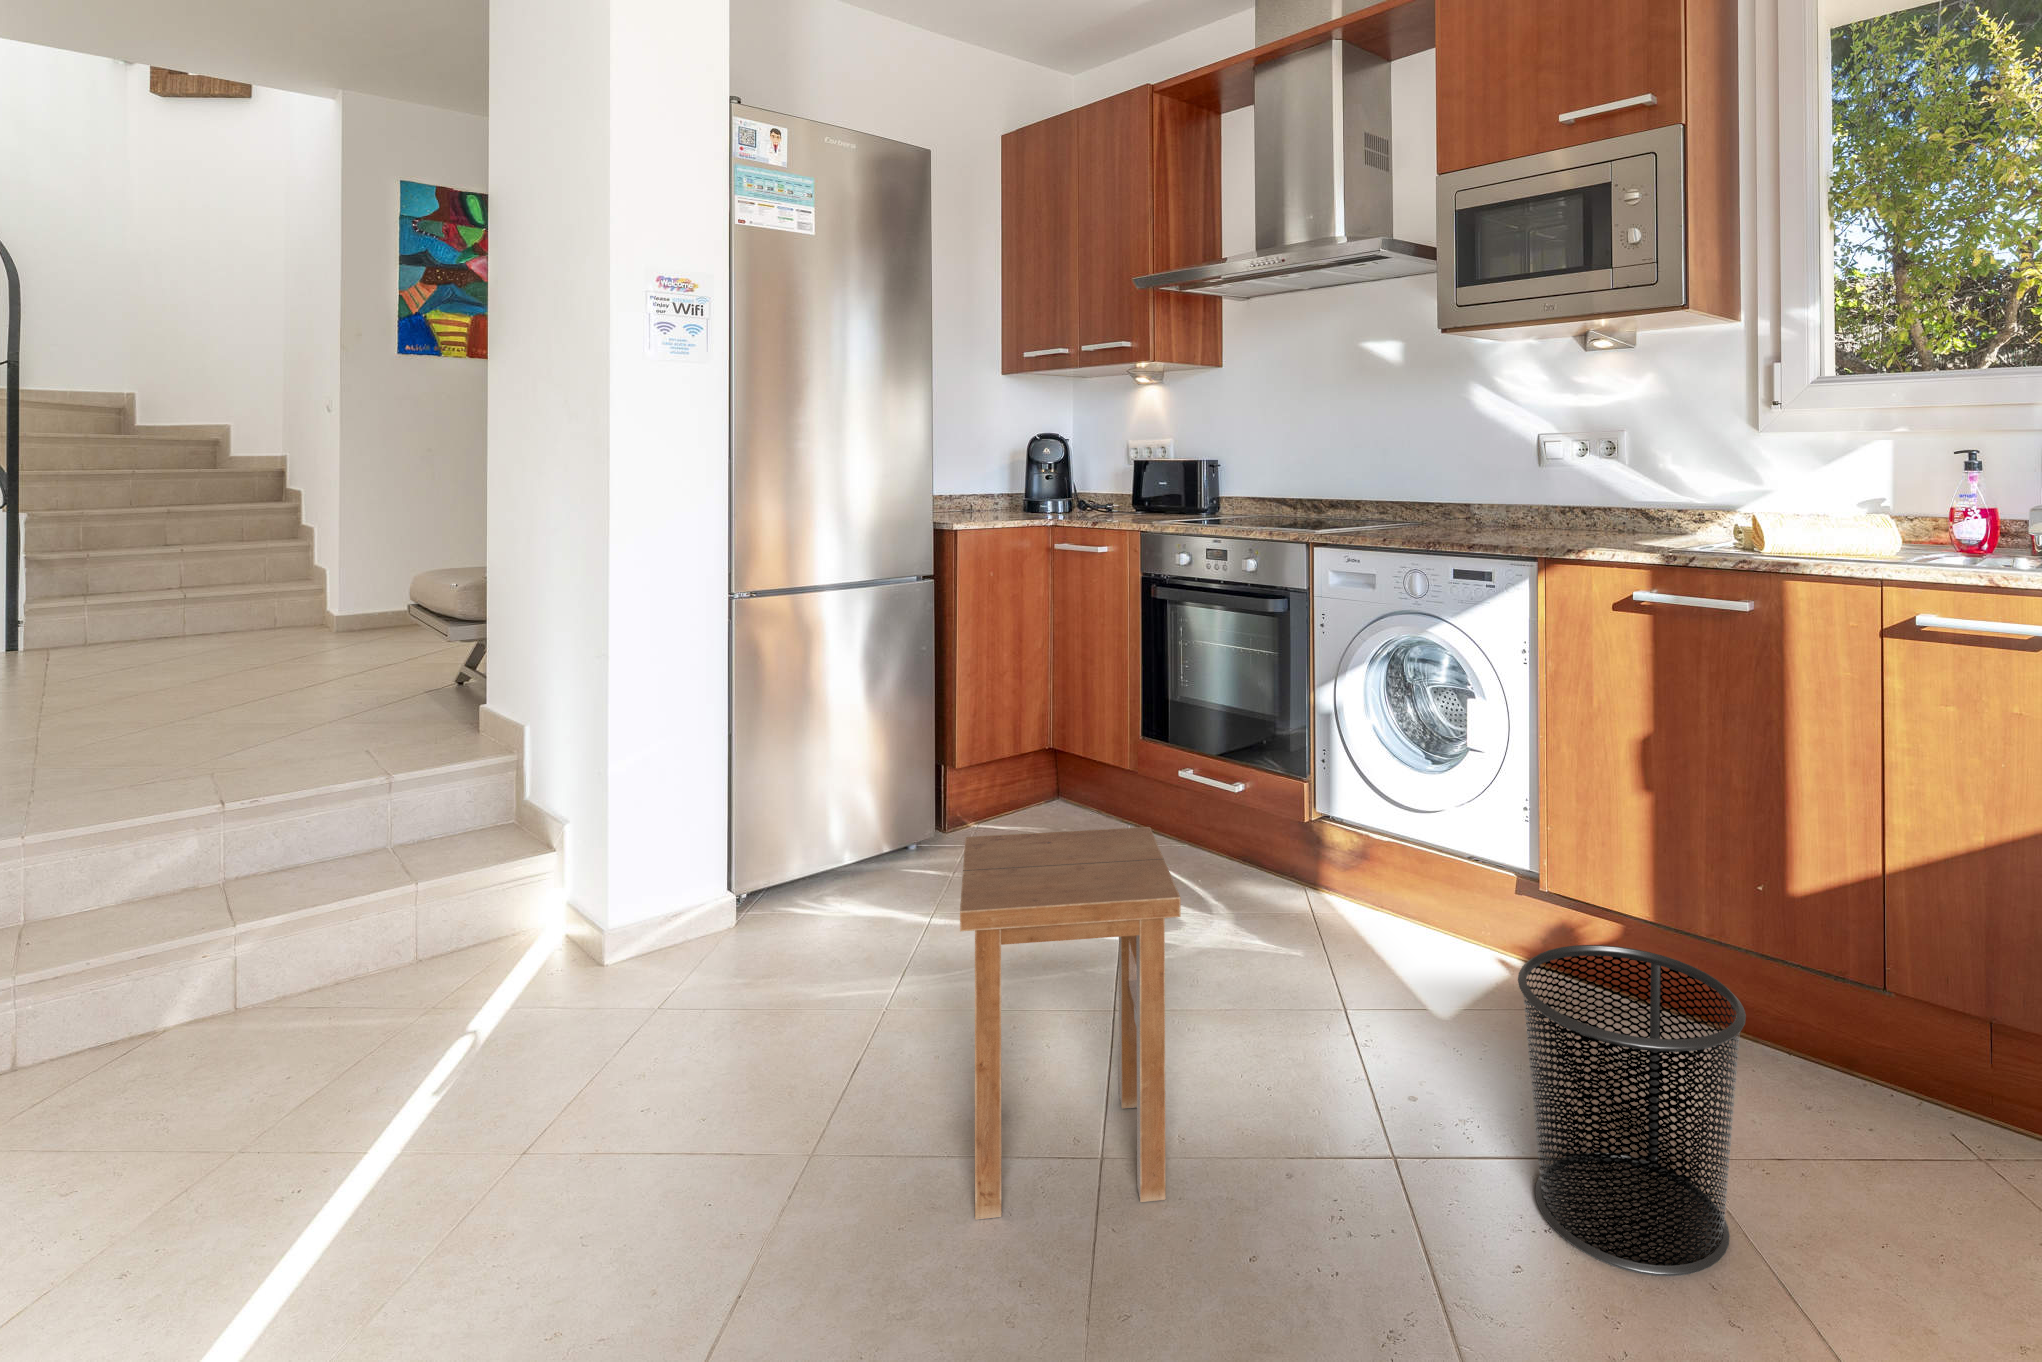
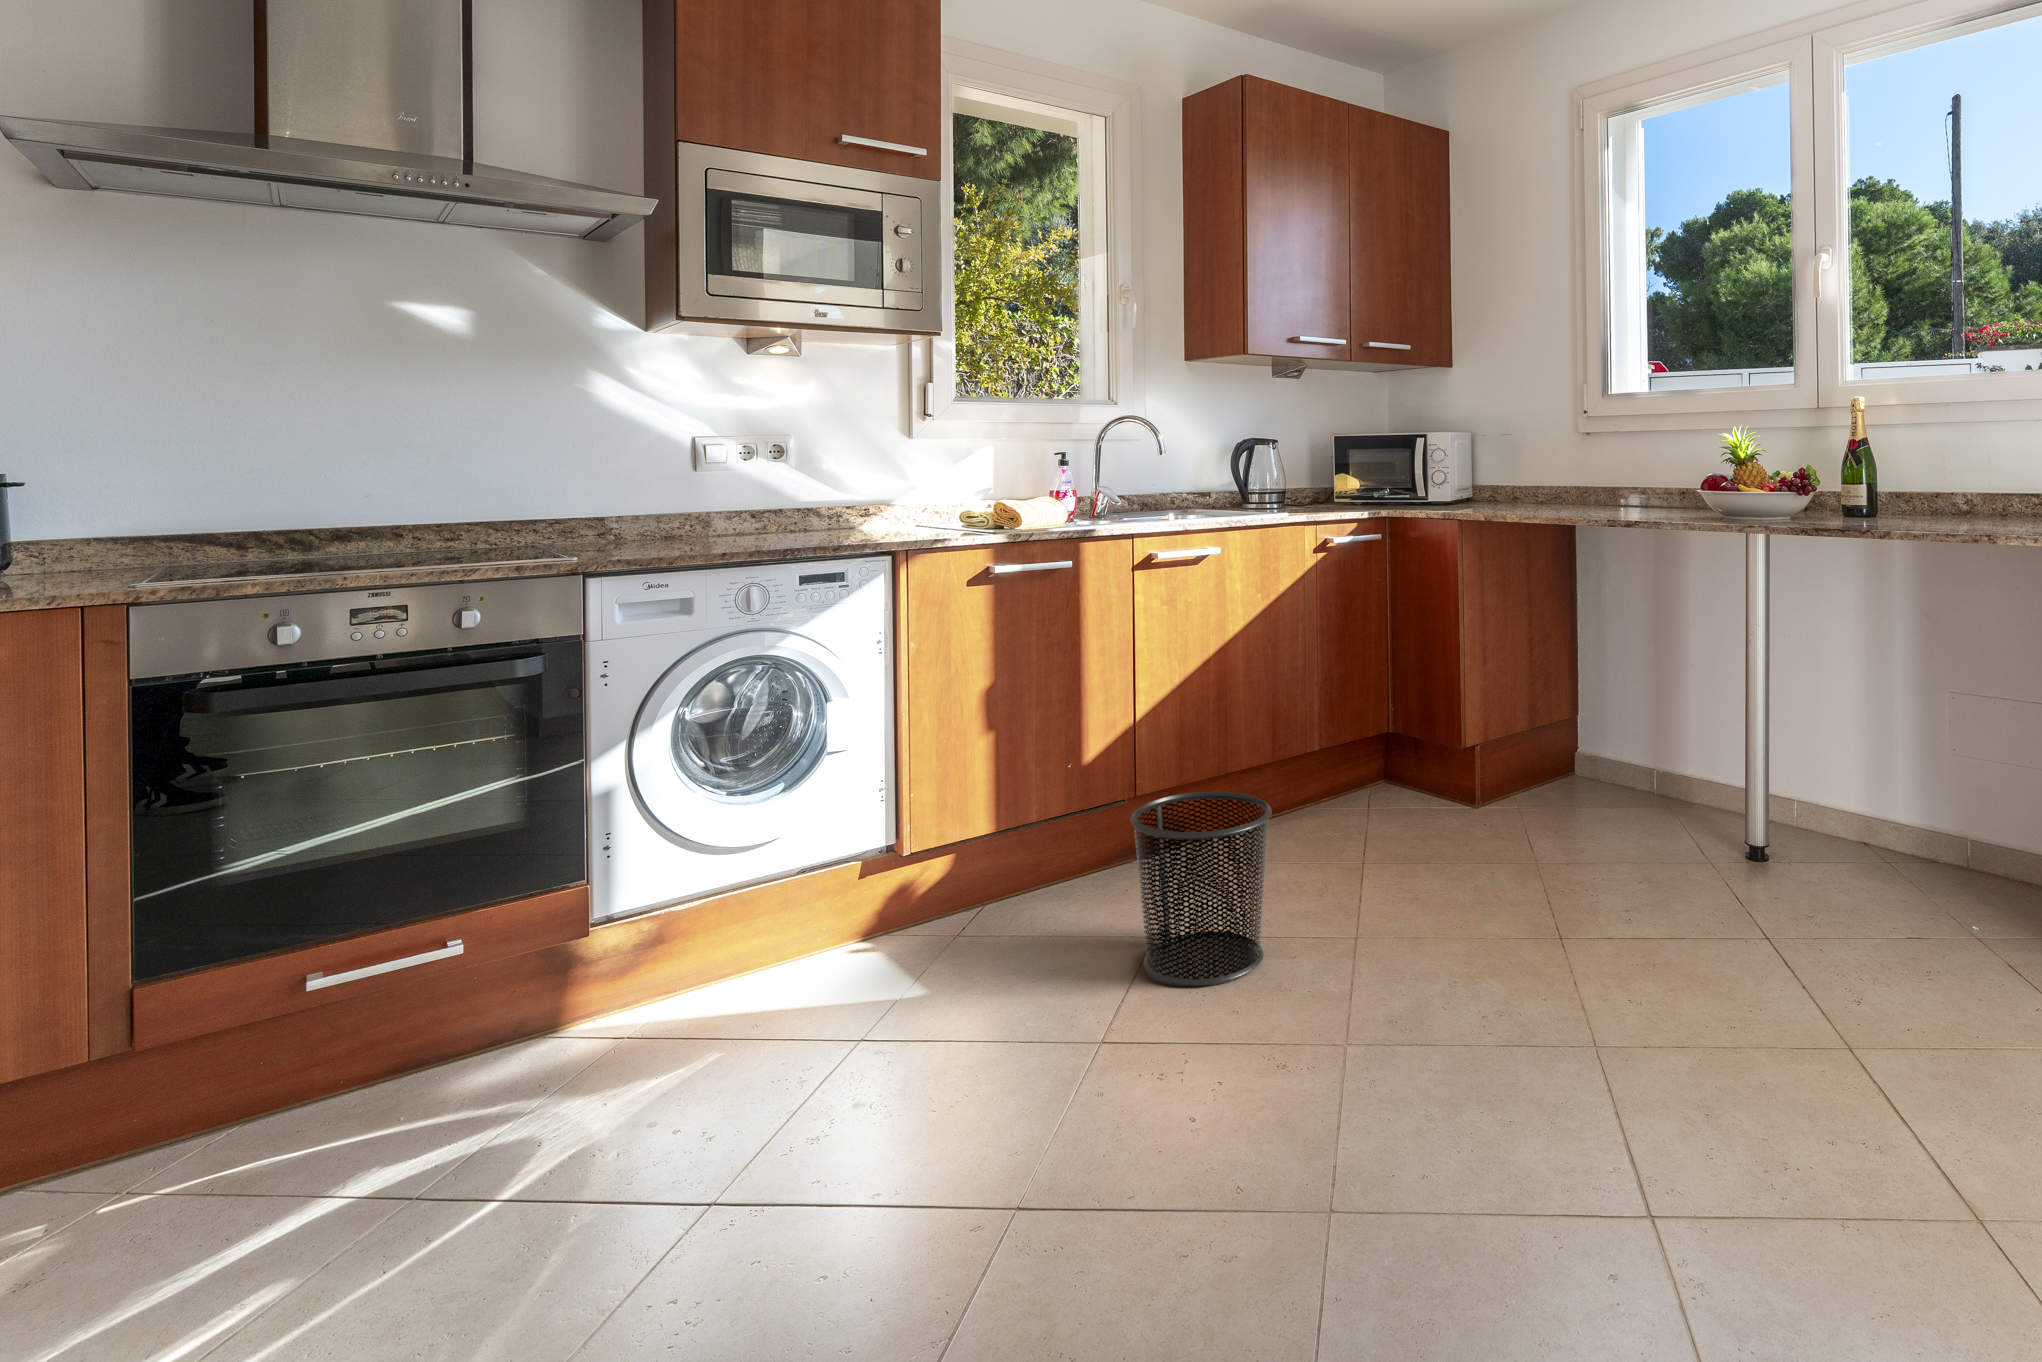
stool: present [960,827,1181,1219] -> none [855,855,1122,1278]

